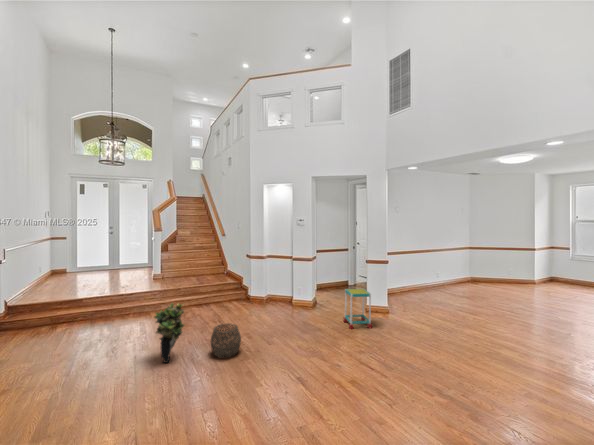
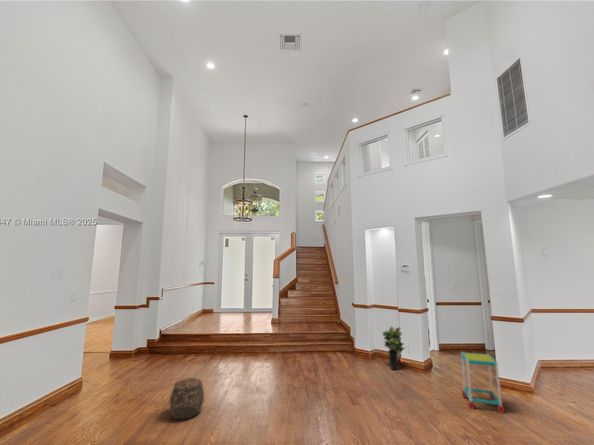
potted plant: present [154,303,185,363] -> present [383,327,404,370]
woven basket: present [211,324,241,357] -> present [170,378,204,419]

